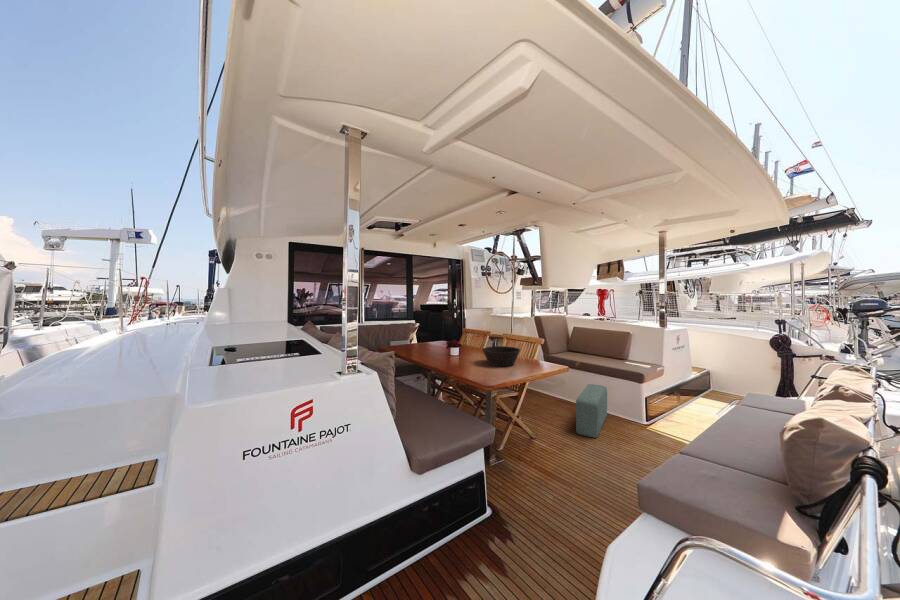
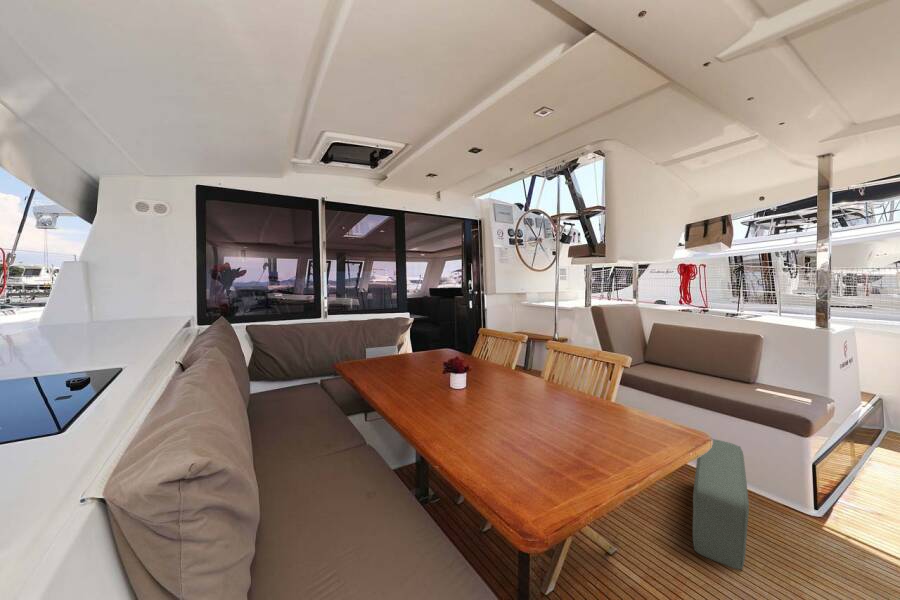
bowl: present [483,346,520,366] -> none [507,382,589,436]

